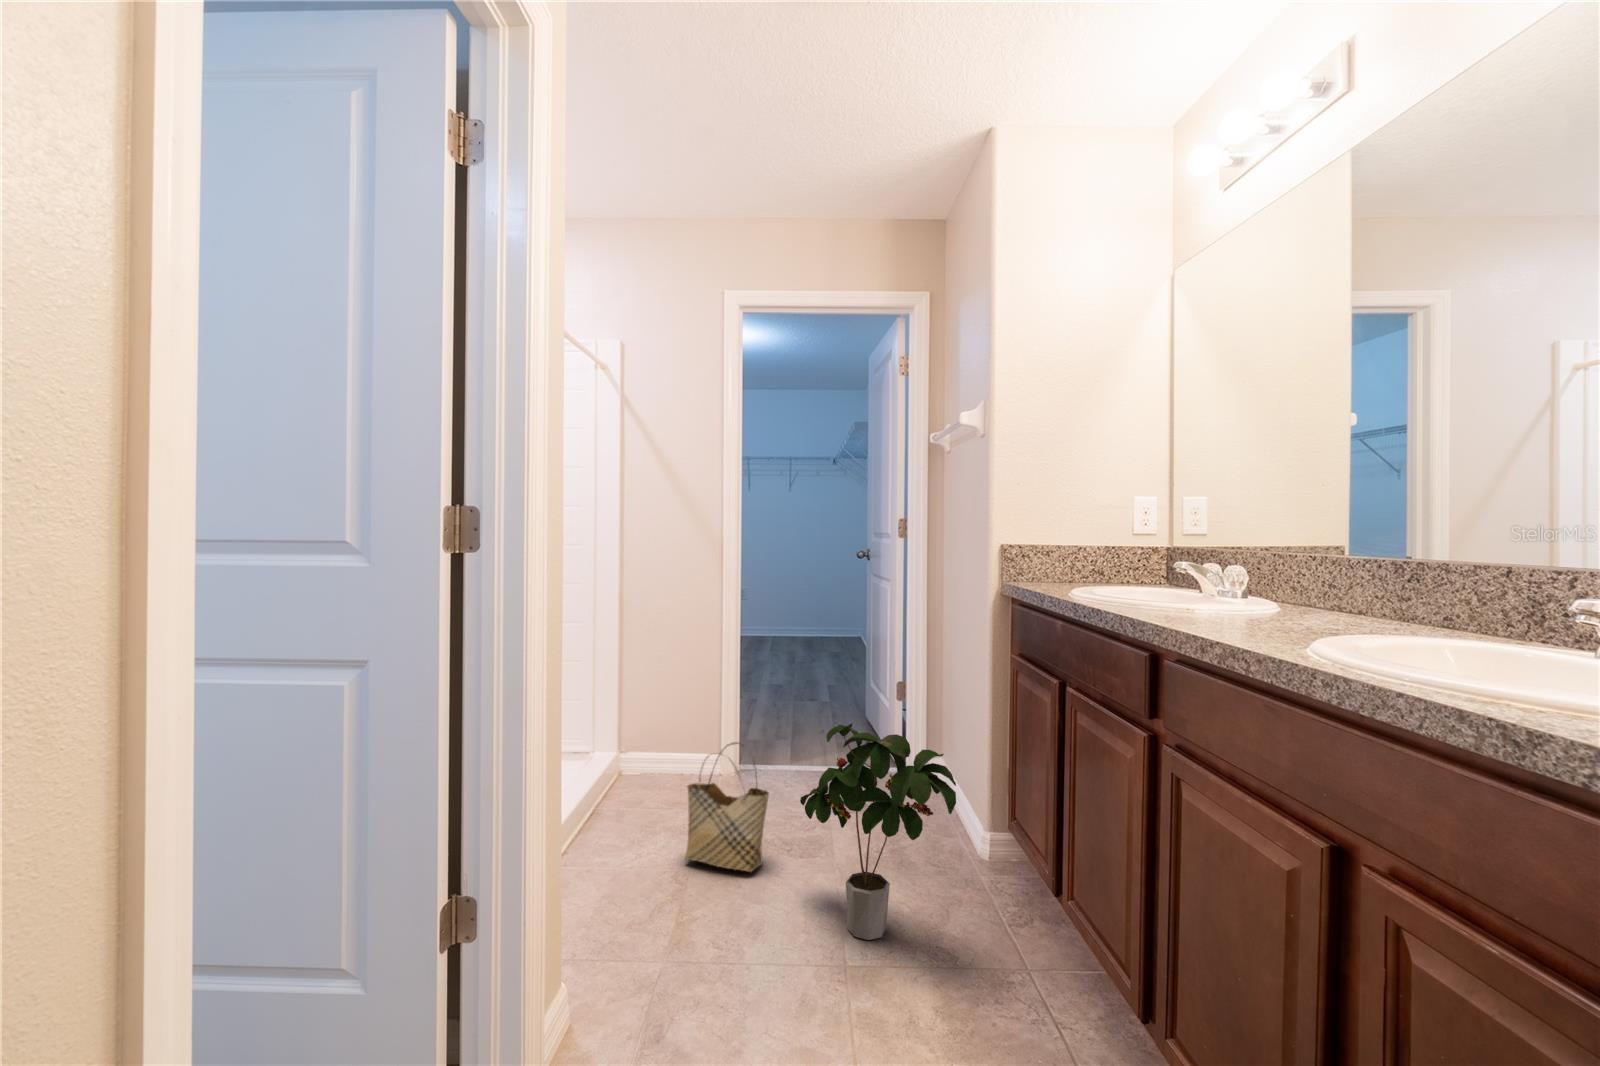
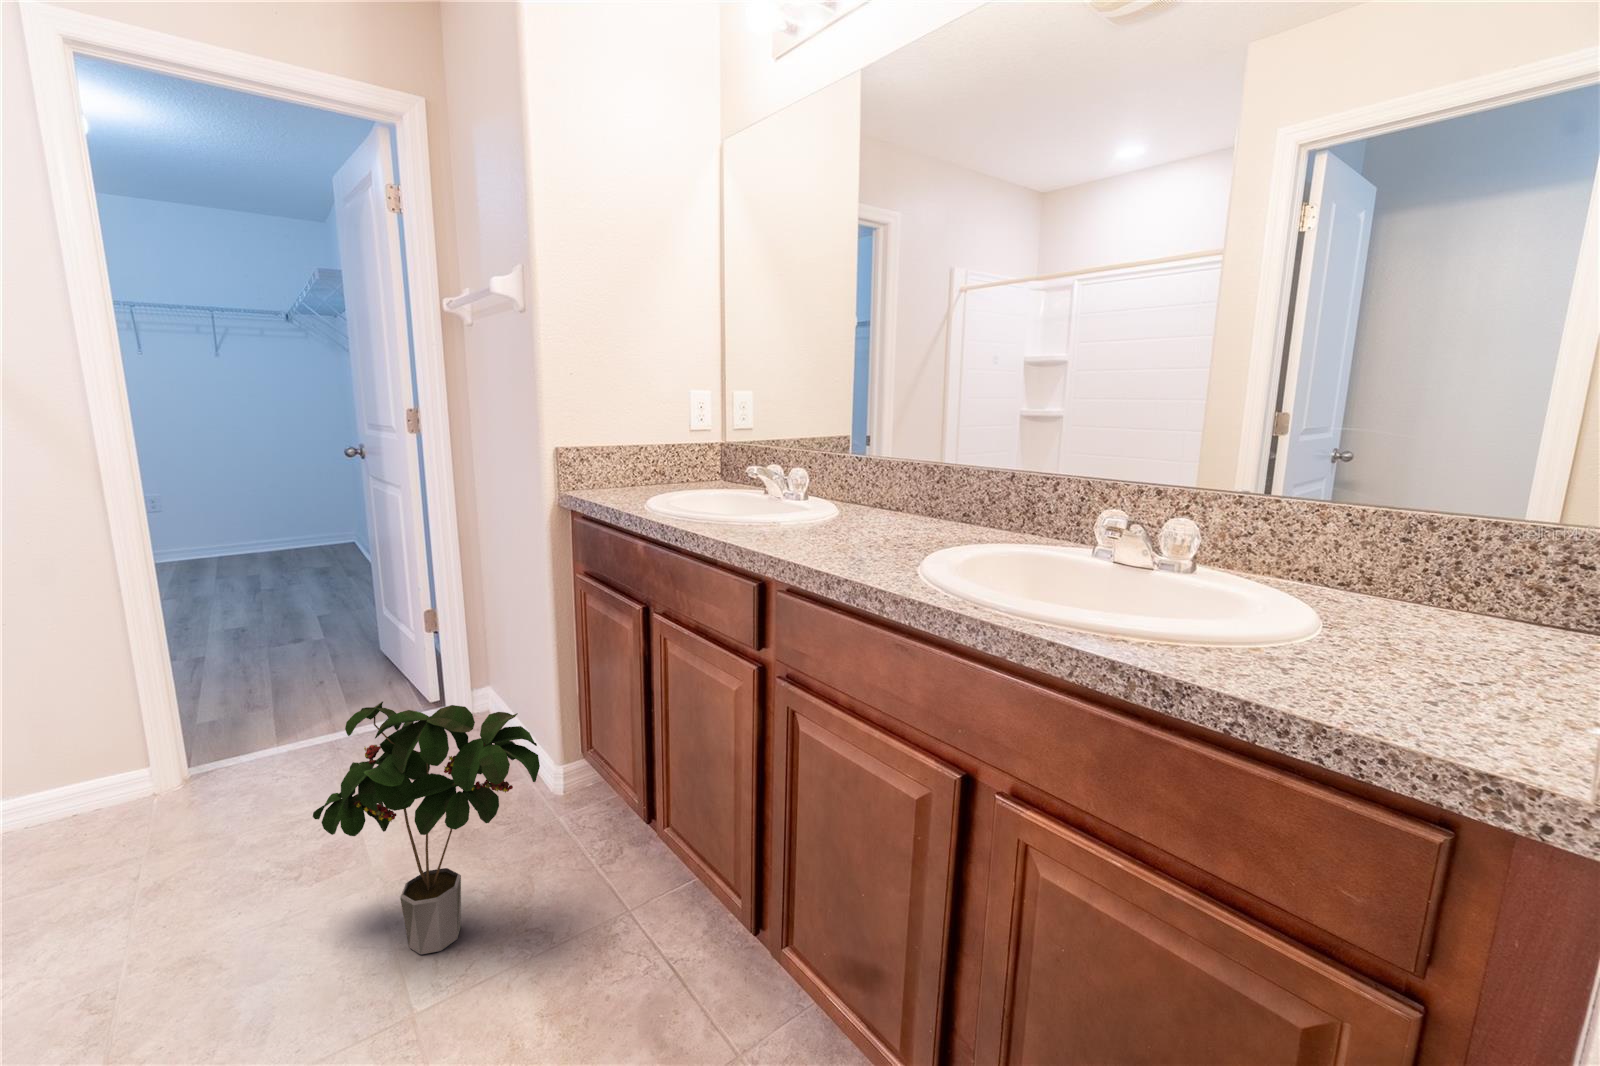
woven basket: present [685,742,769,872] -> none [91,758,259,952]

